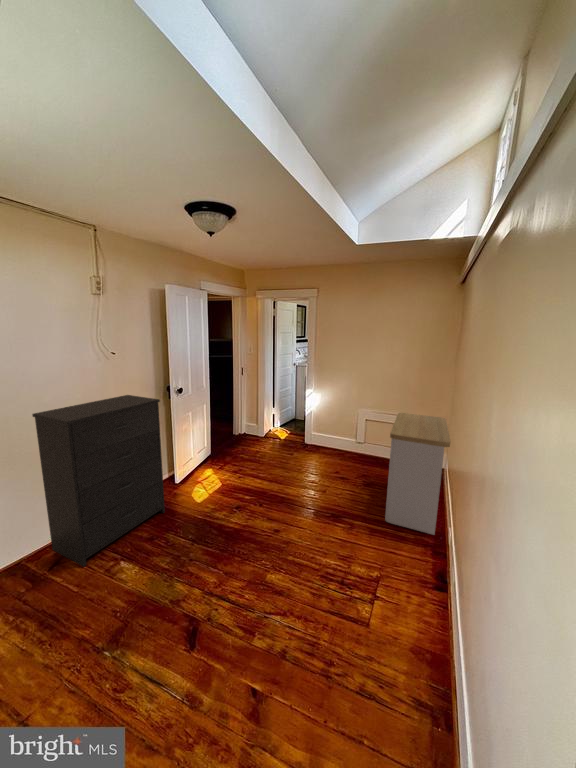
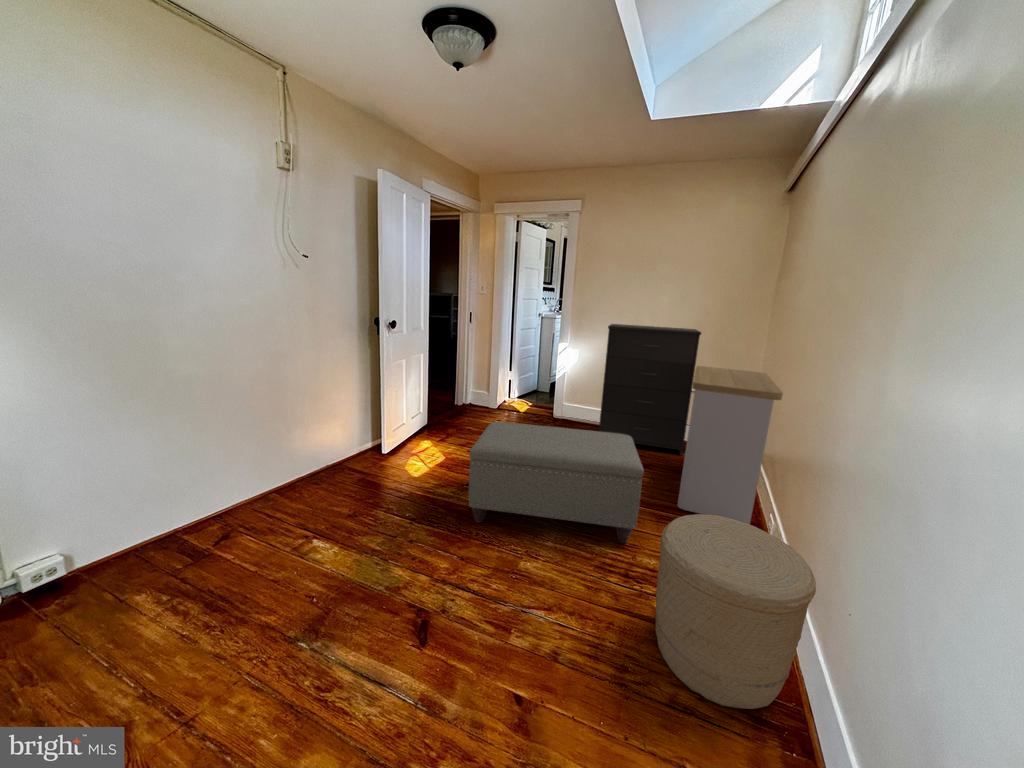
dresser: present [32,395,165,567] -> present [599,324,701,455]
ottoman: none [232,463,353,554] -> present [469,422,644,543]
woven basket: none [355,545,455,694] -> present [655,514,816,709]

